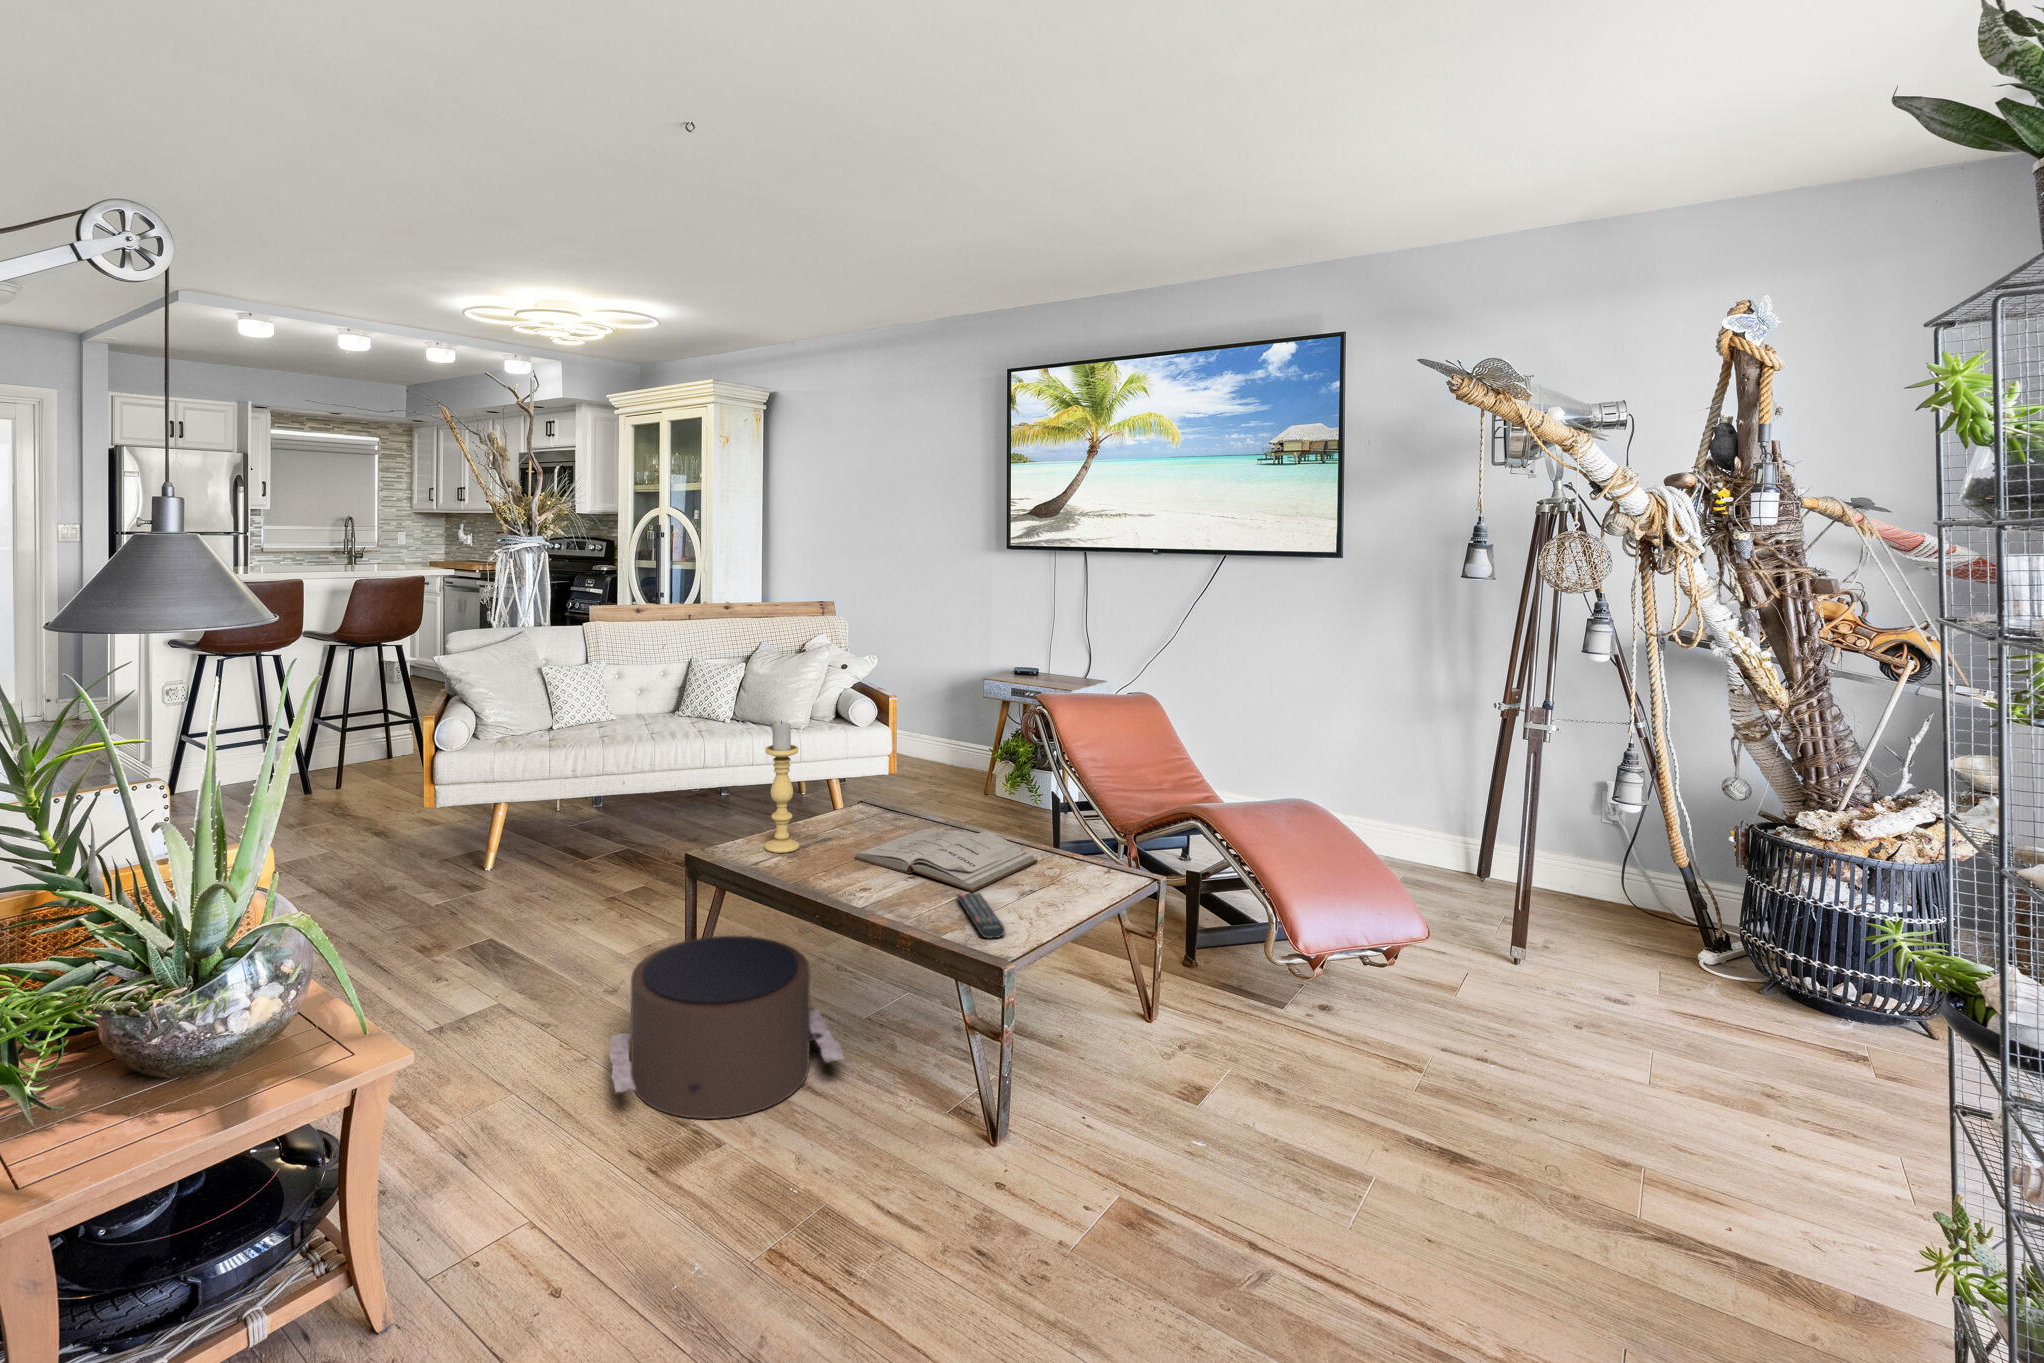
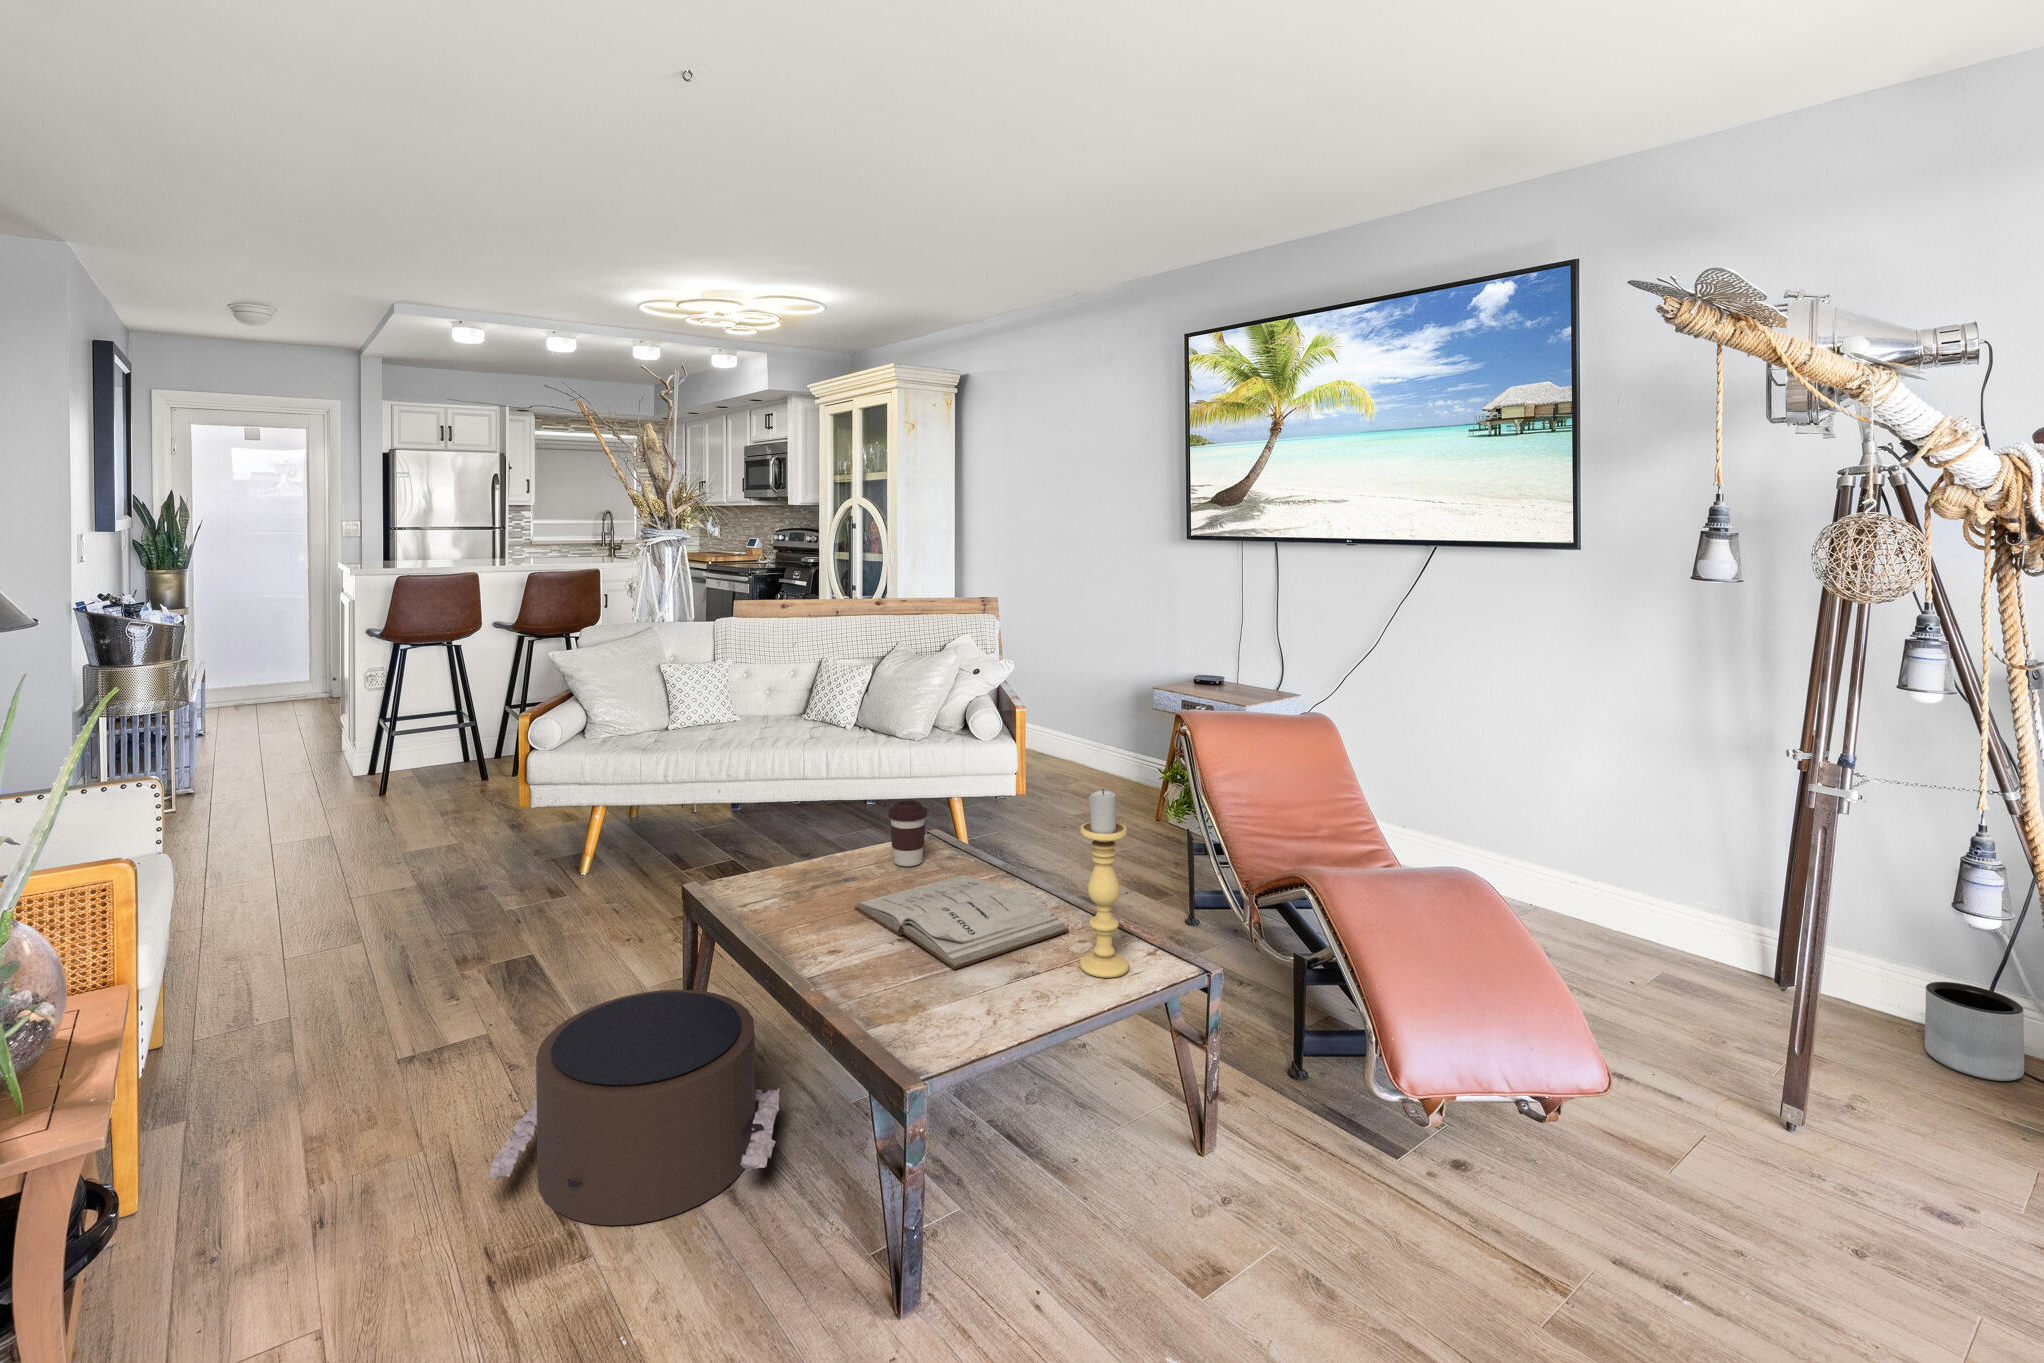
candle holder: present [764,721,799,853] -> present [1080,789,1129,978]
coffee cup: none [851,771,884,827] -> present [888,800,927,866]
planter: none [1586,862,1647,925] -> present [1925,982,2024,1081]
remote control: present [957,893,1005,938] -> none [908,973,955,1044]

